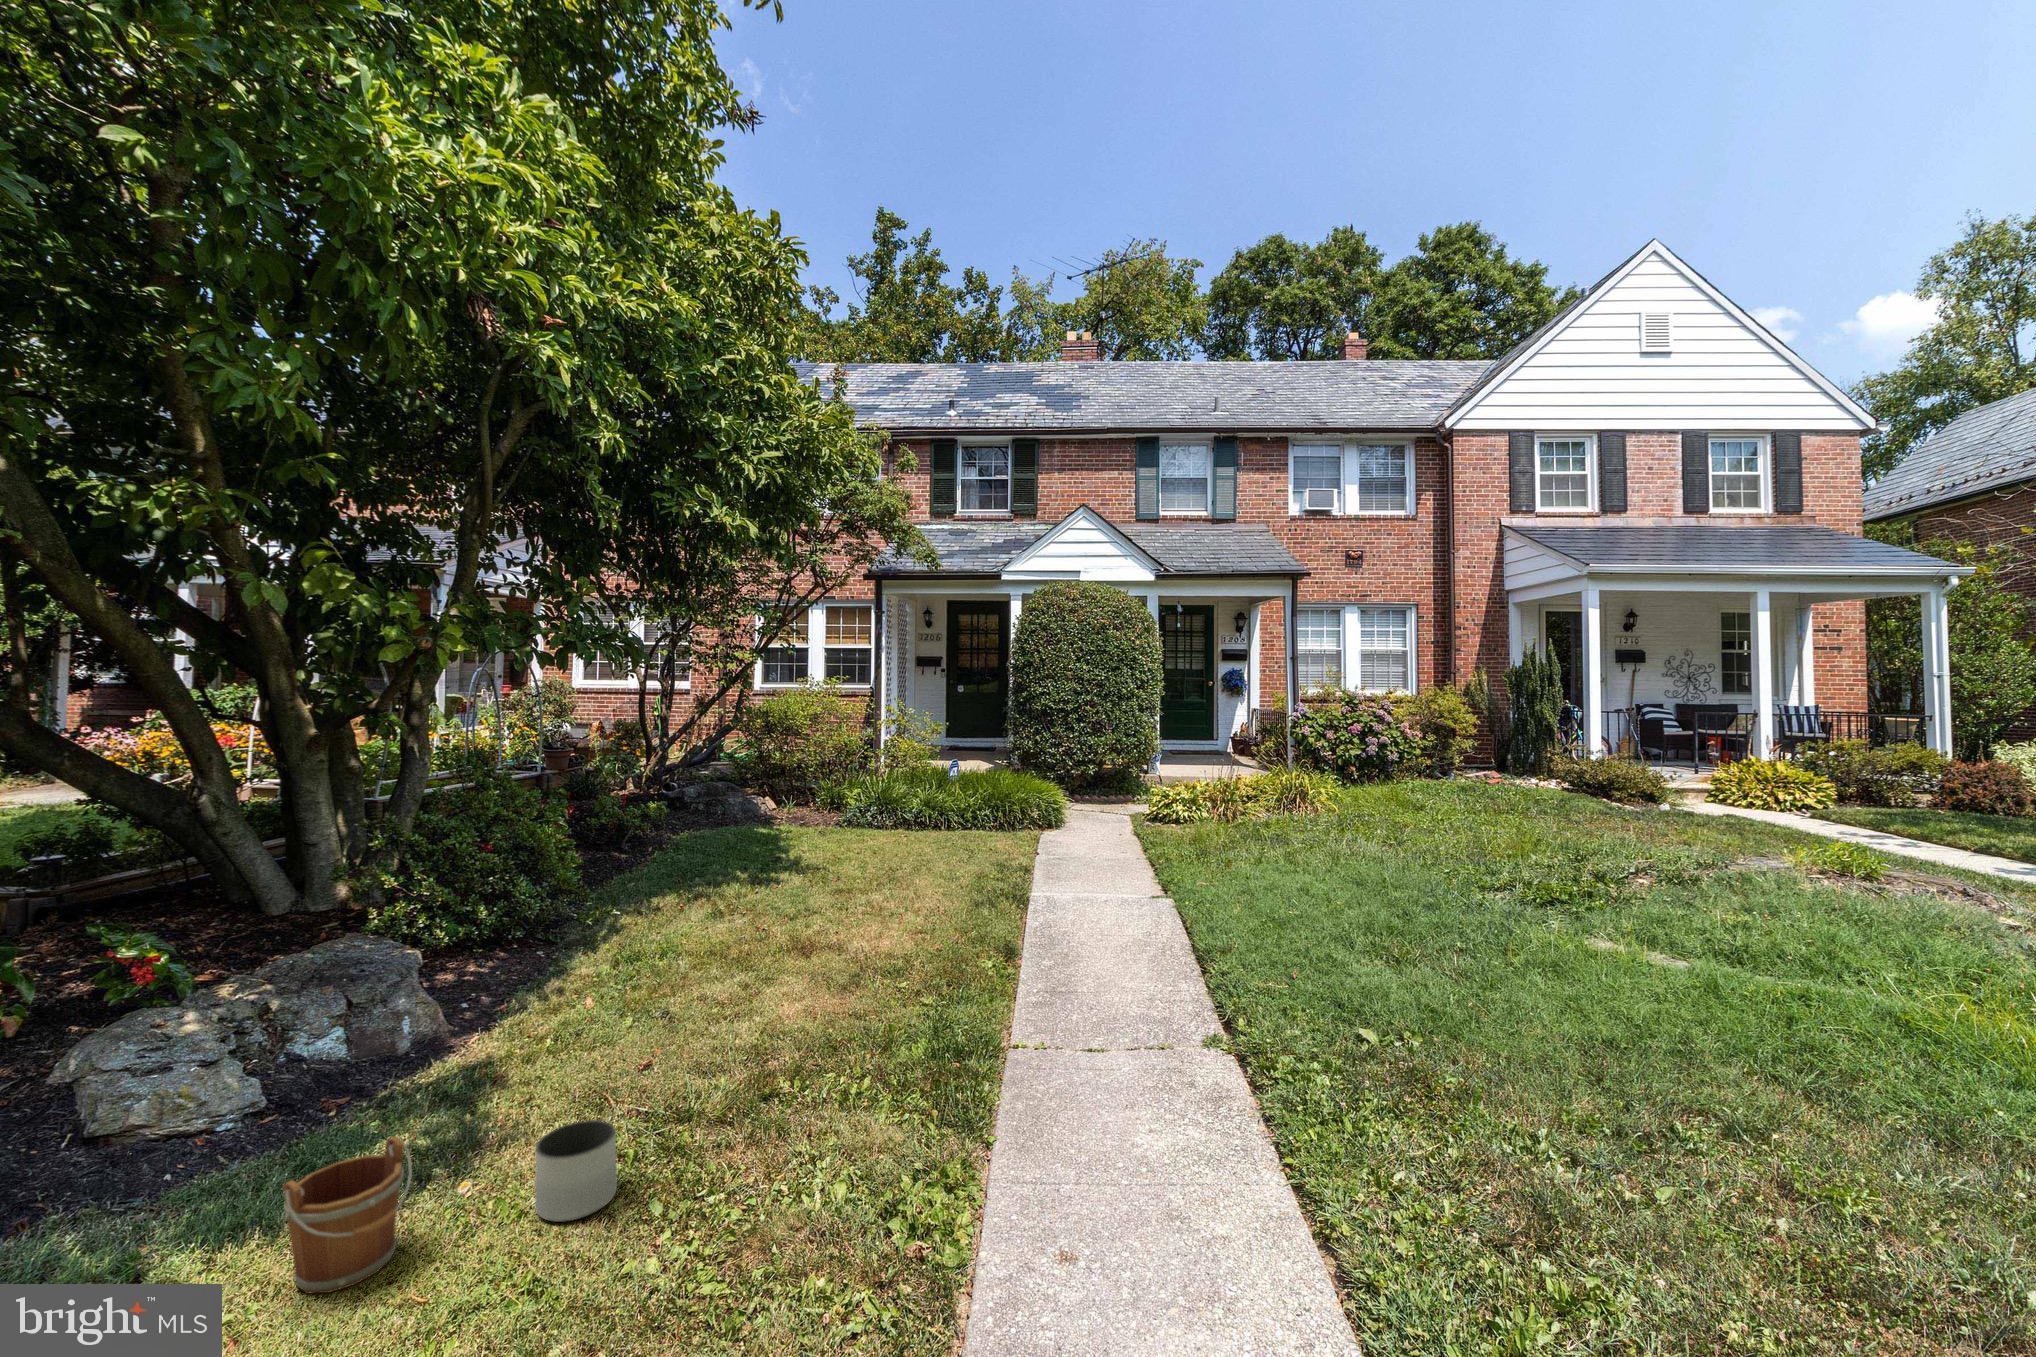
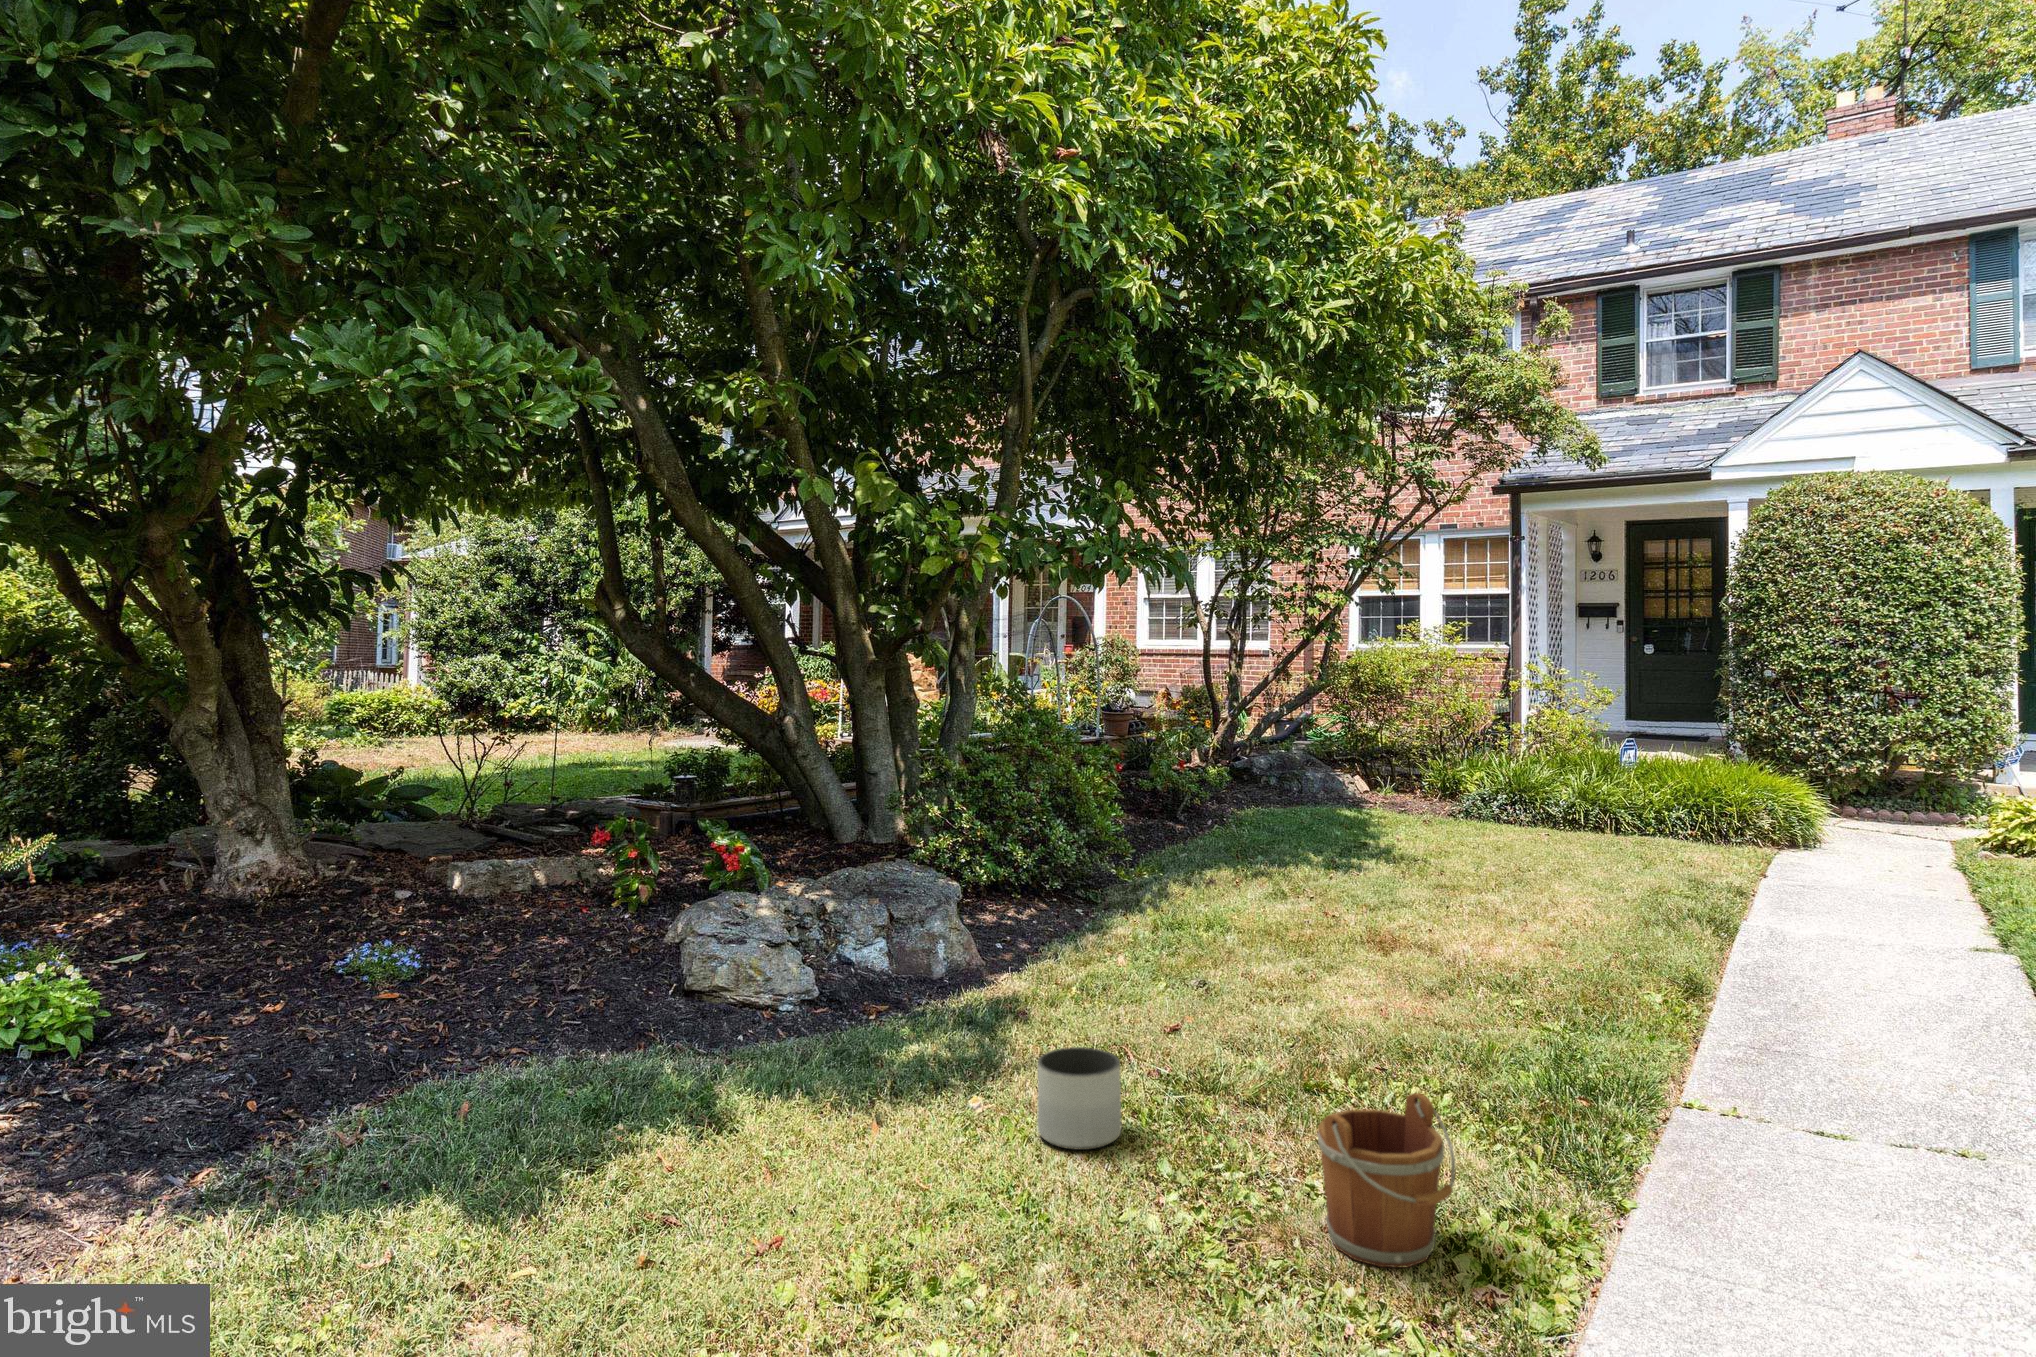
bucket: present [283,1136,412,1293] -> present [1318,1093,1455,1268]

